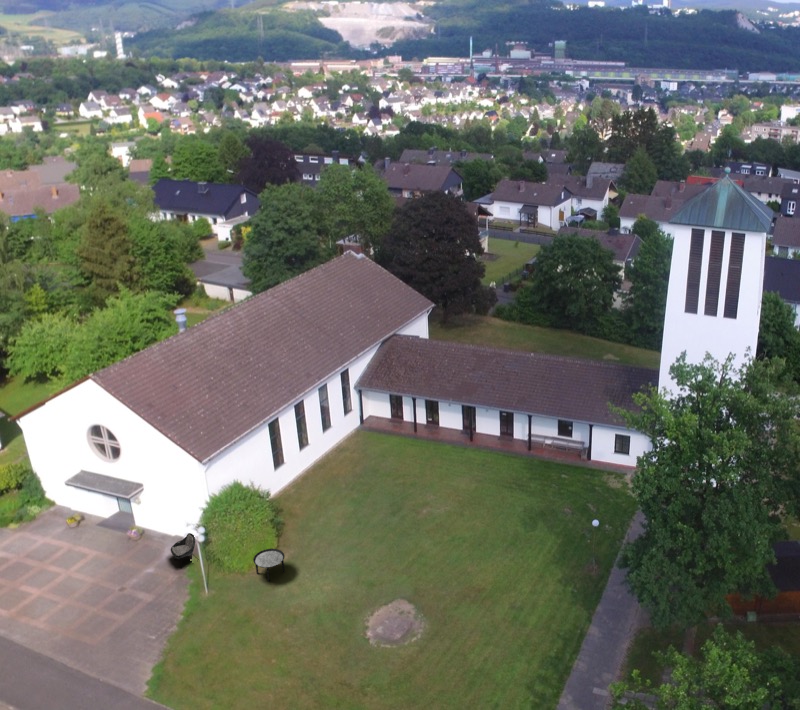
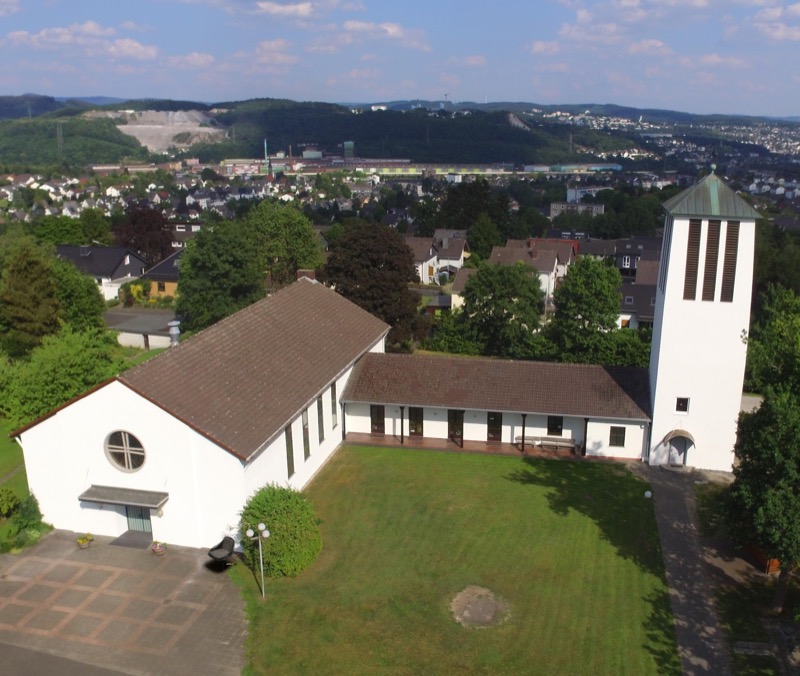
round table: present [253,549,285,582] -> none [301,543,332,574]

